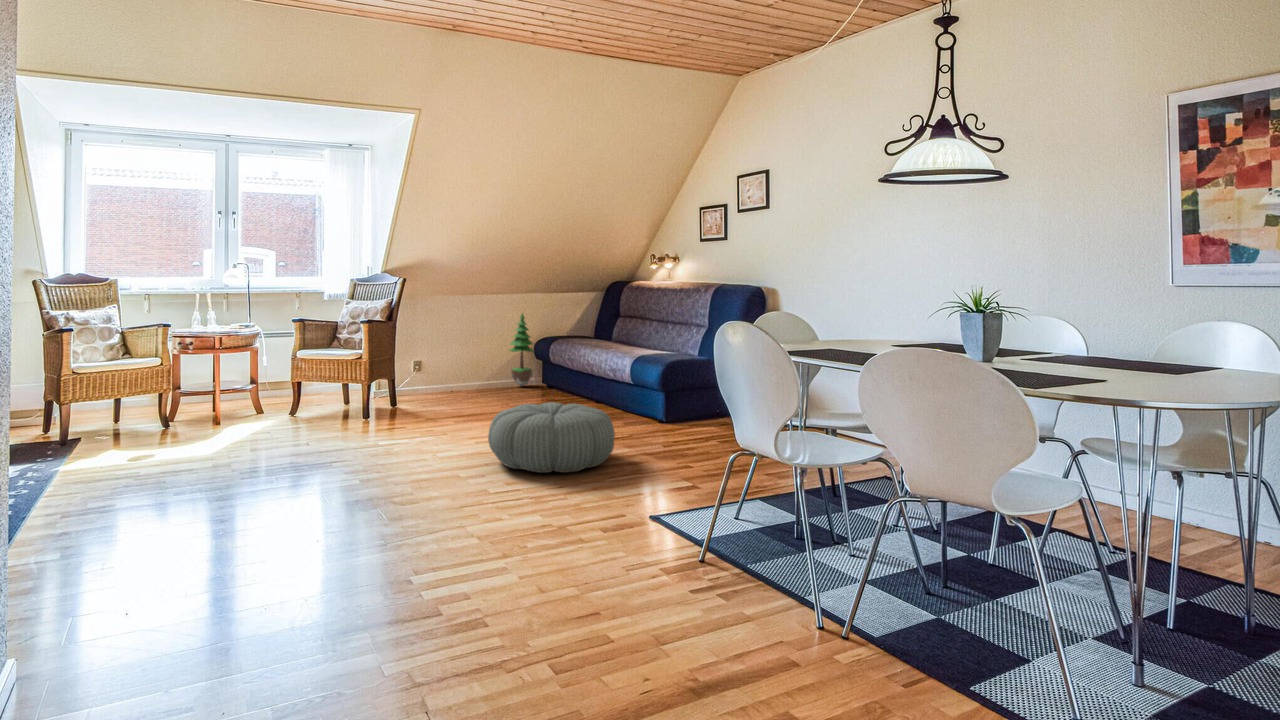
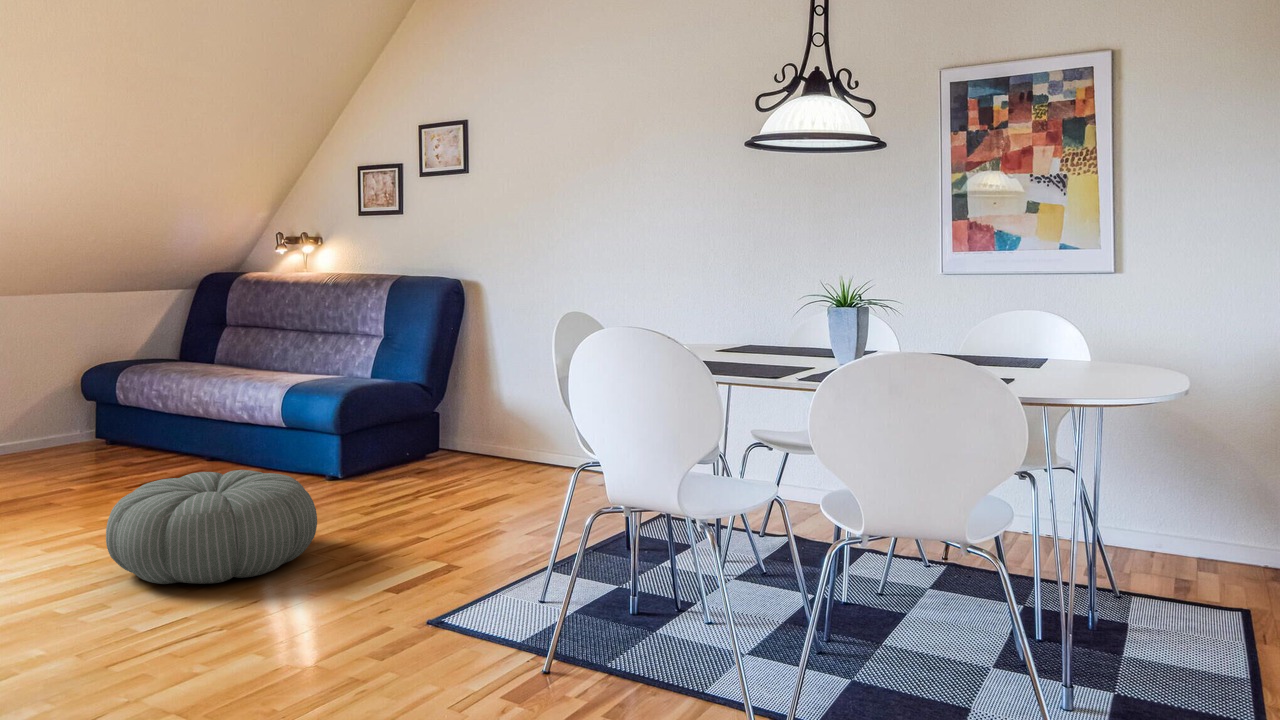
potted tree: present [509,313,534,386] -> none [39,327,89,447]

